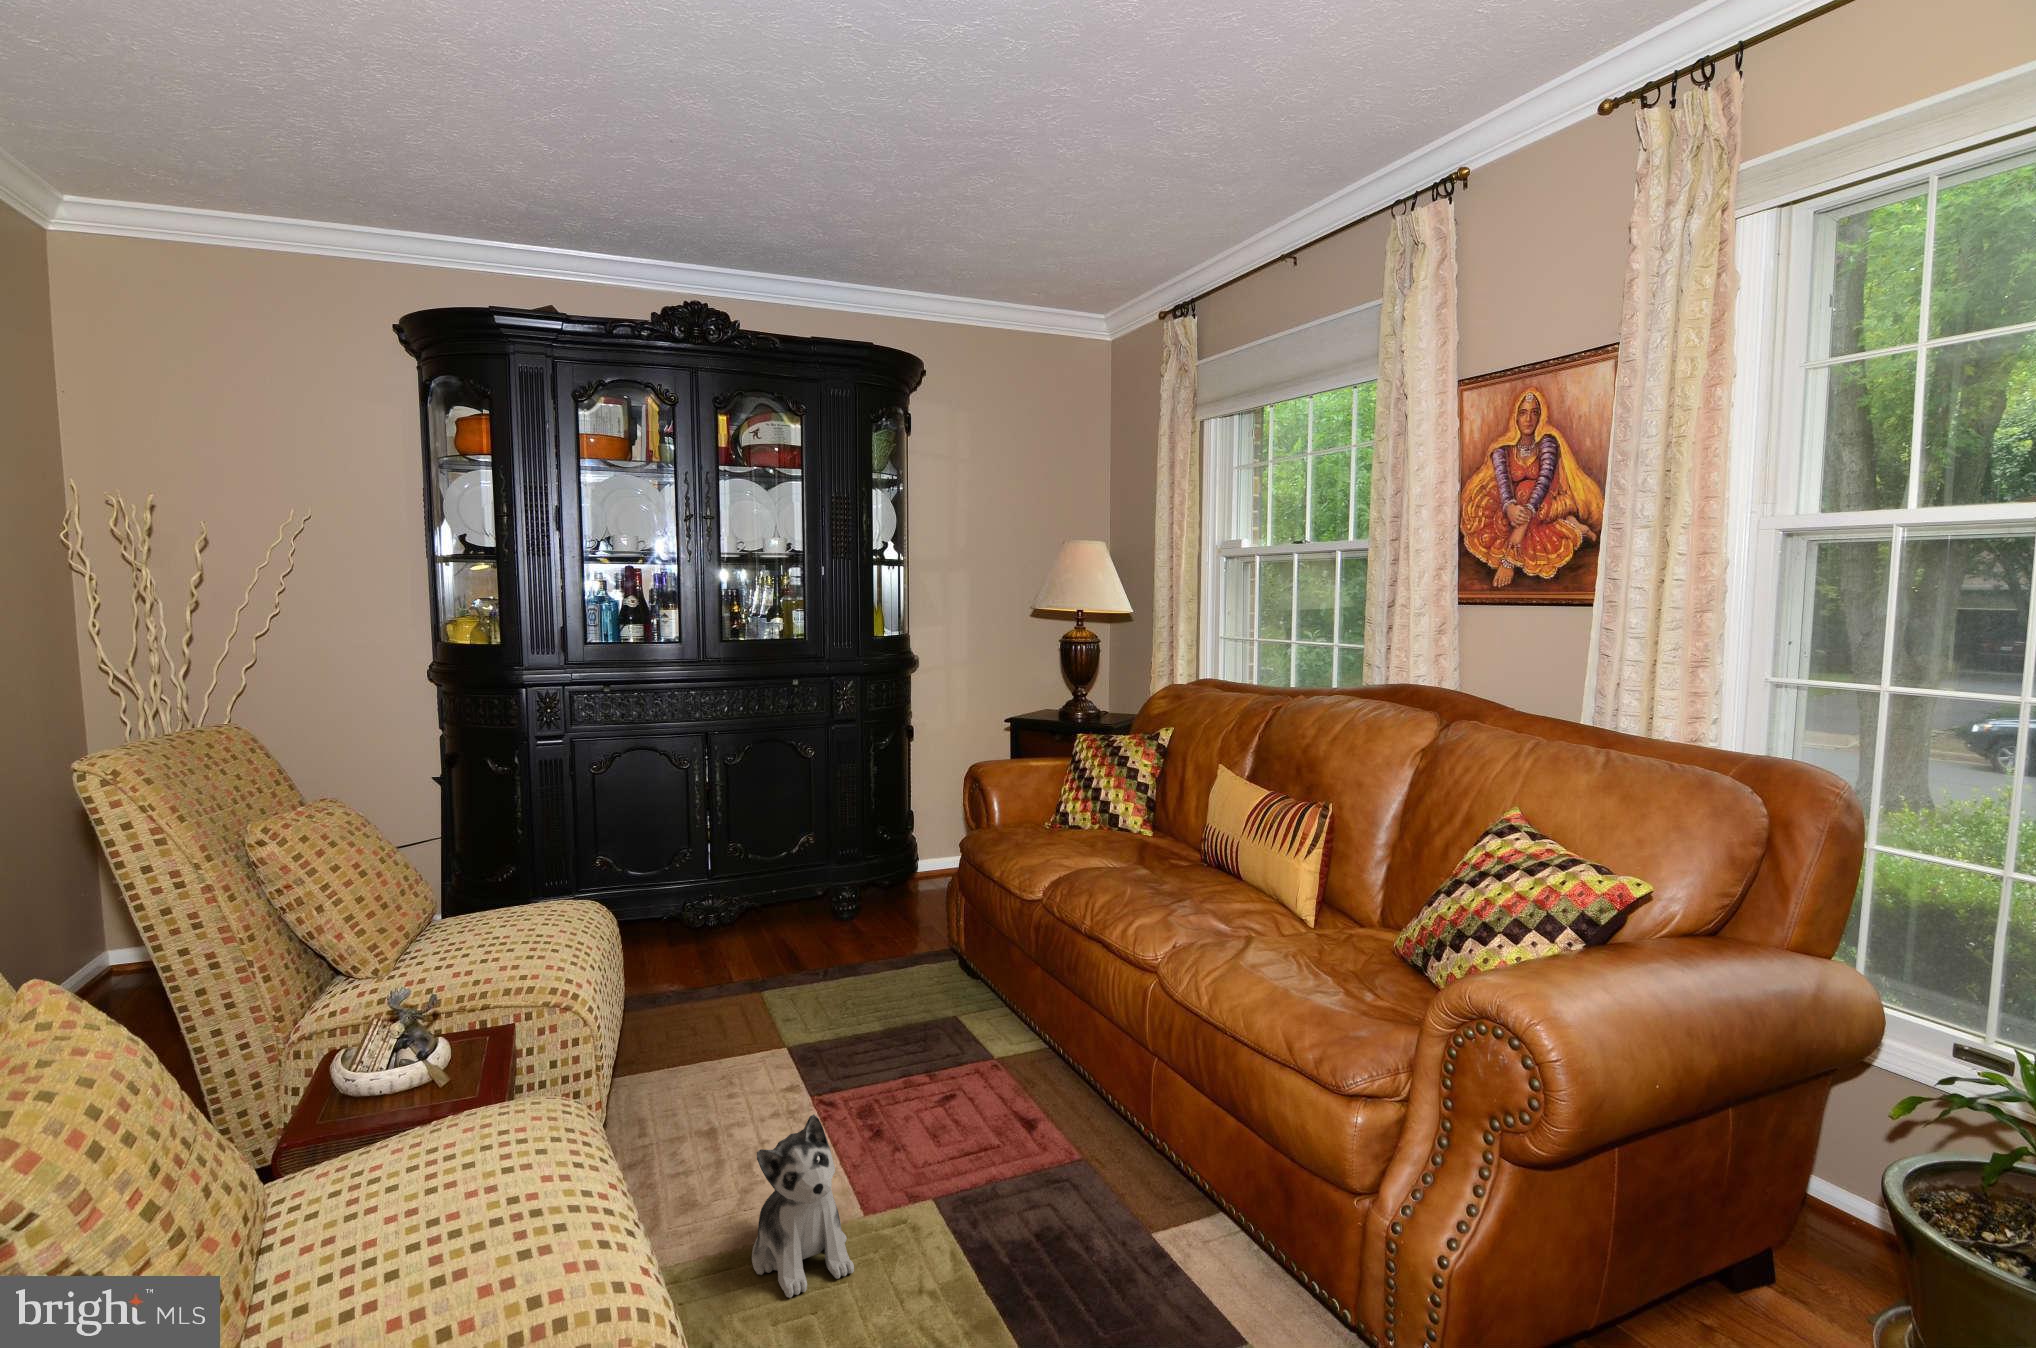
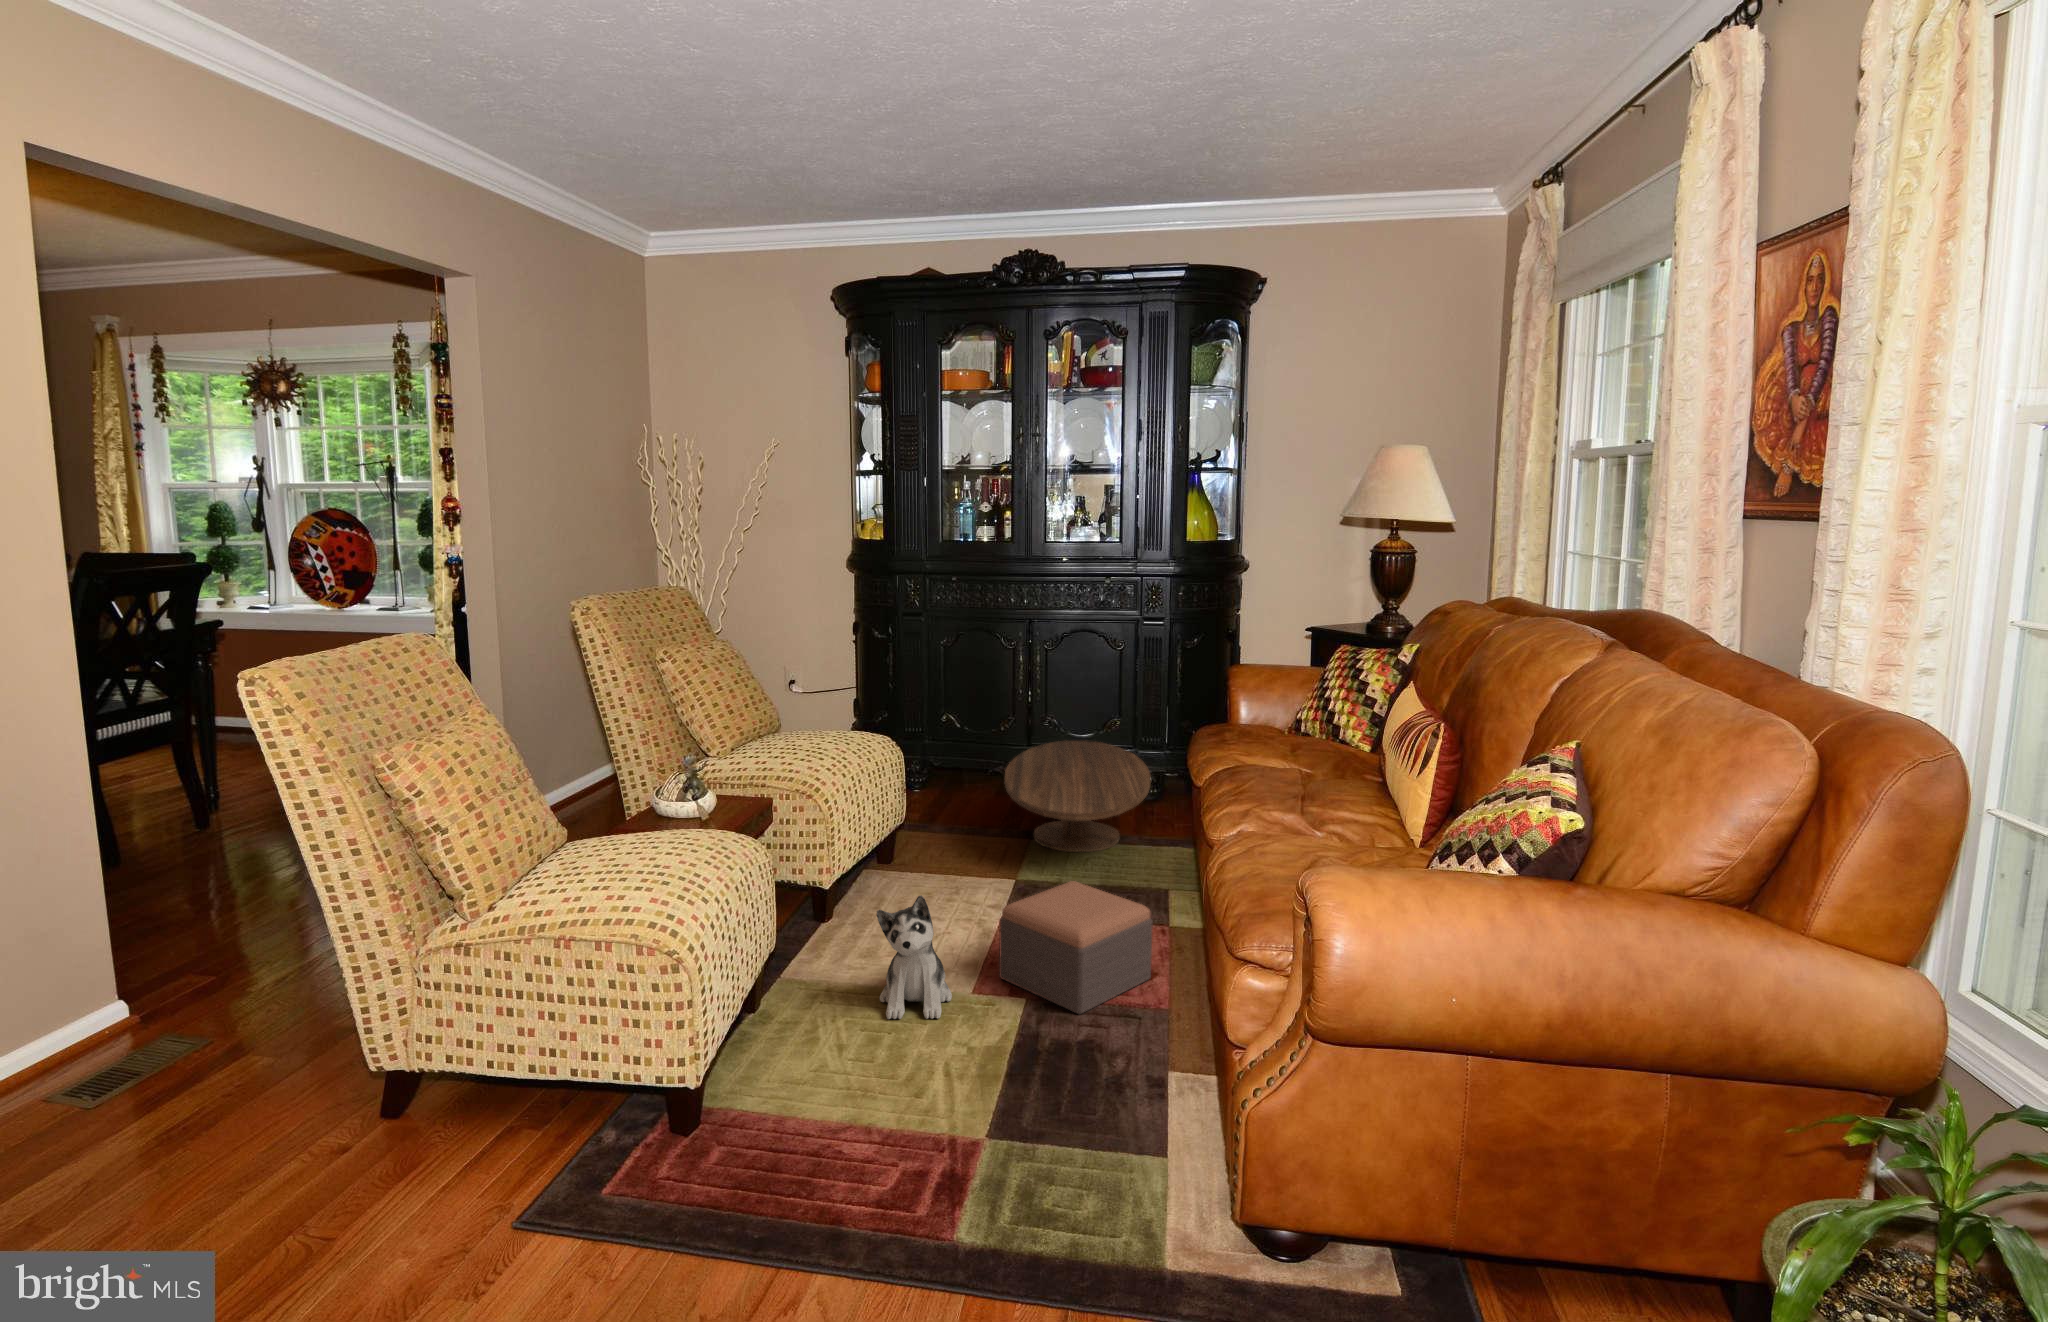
coffee table: none [717,864,905,1001] -> present [1004,740,1151,852]
footstool: none [876,1042,1039,1208] -> present [999,881,1152,1014]

